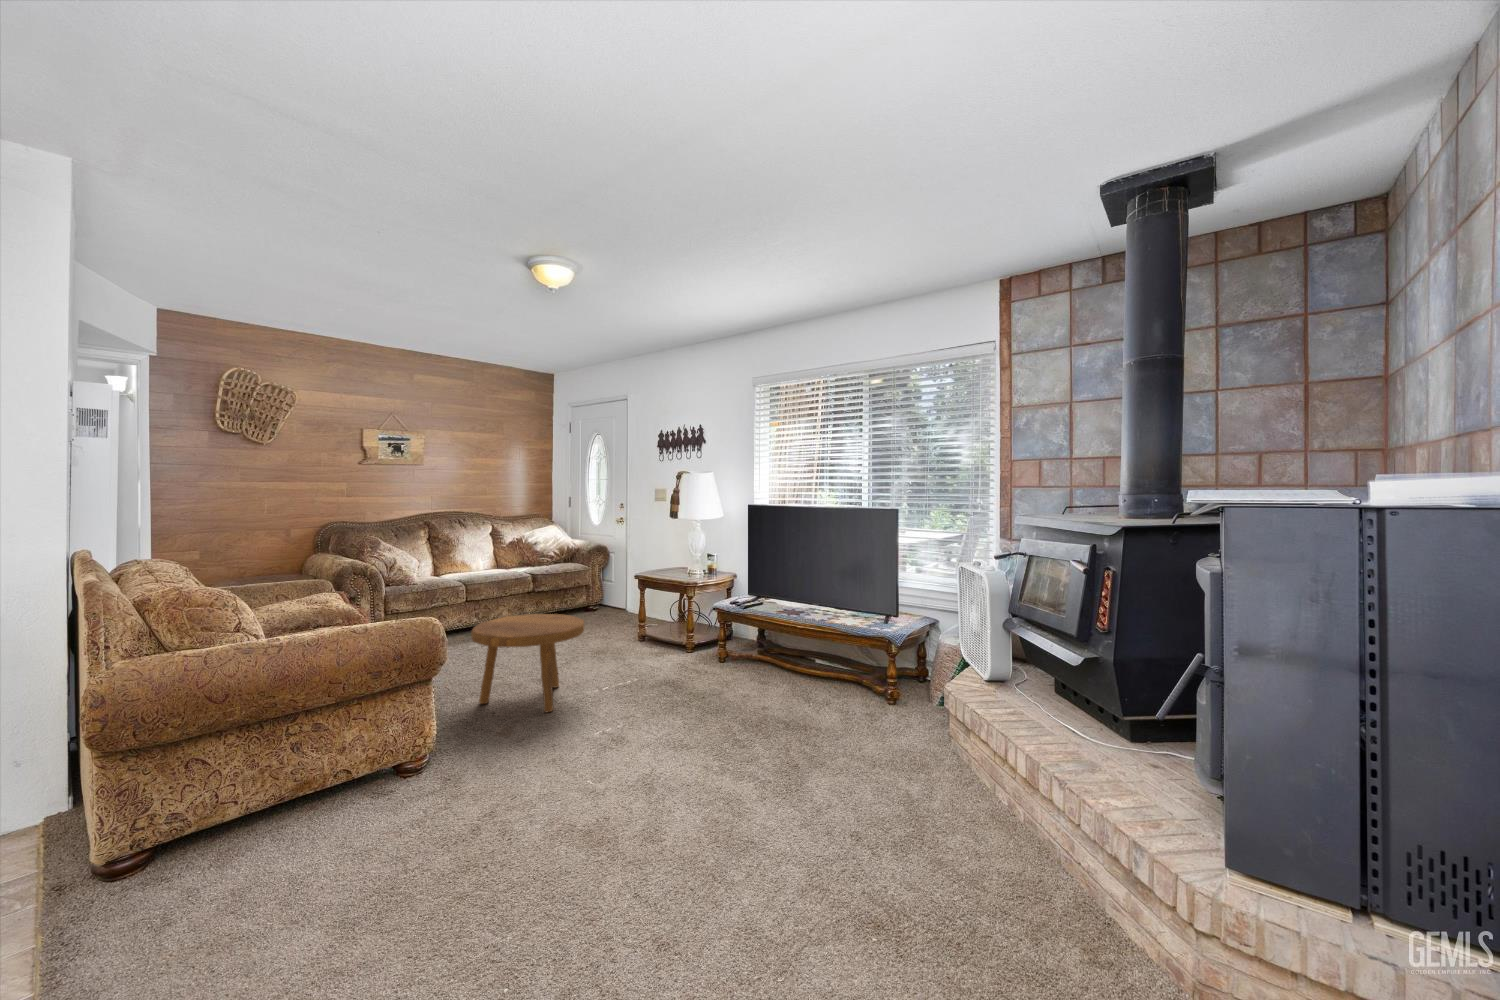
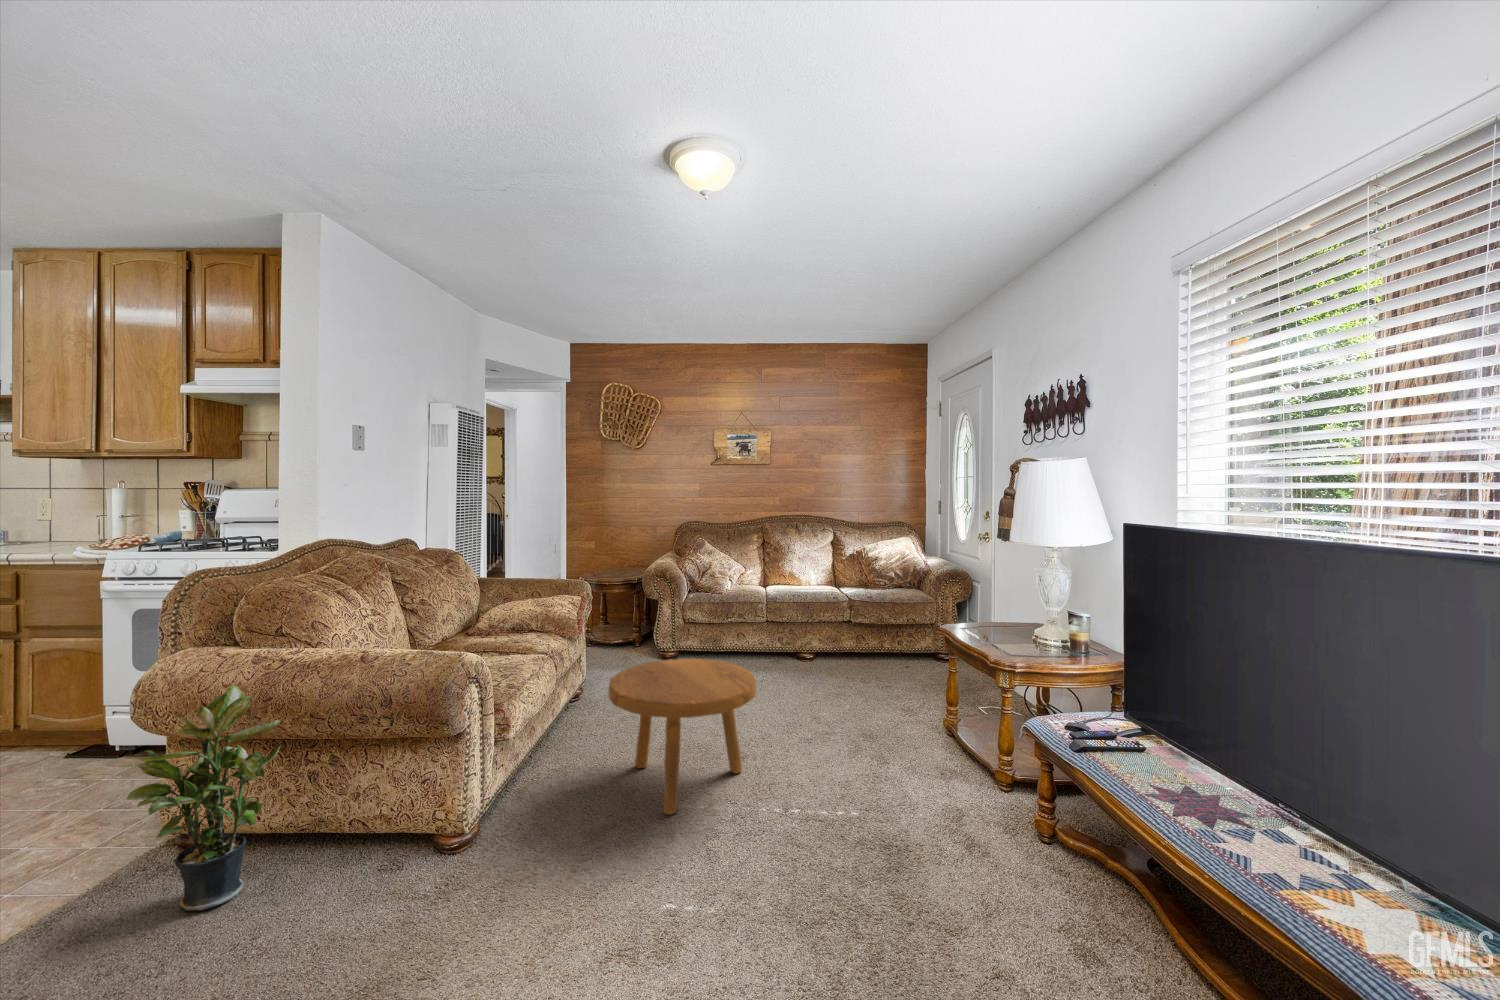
potted plant: none [191,664,325,870] -> present [126,685,281,911]

